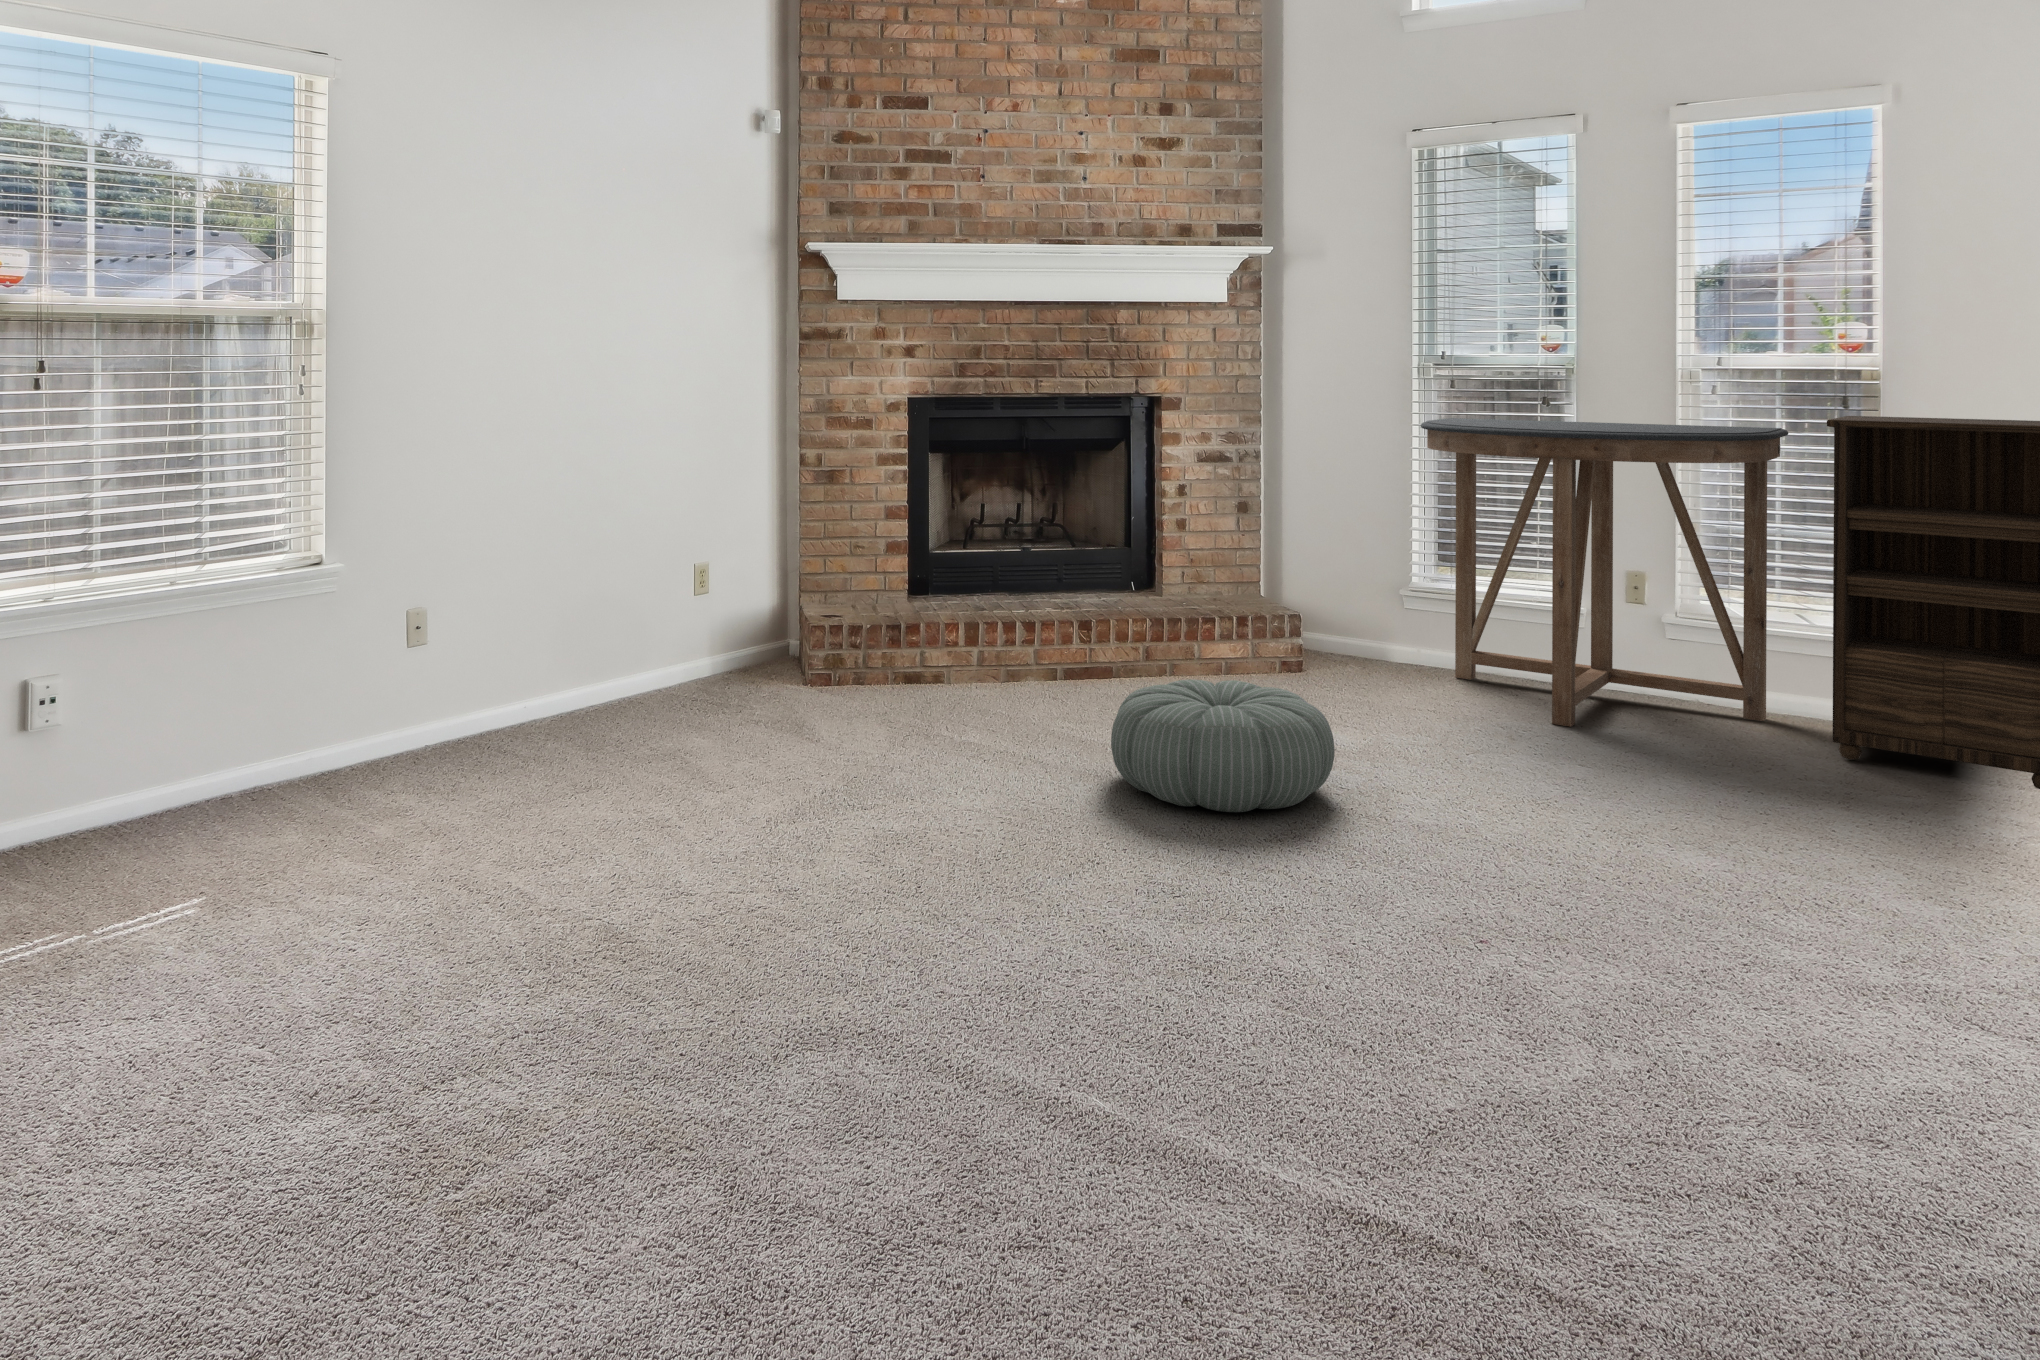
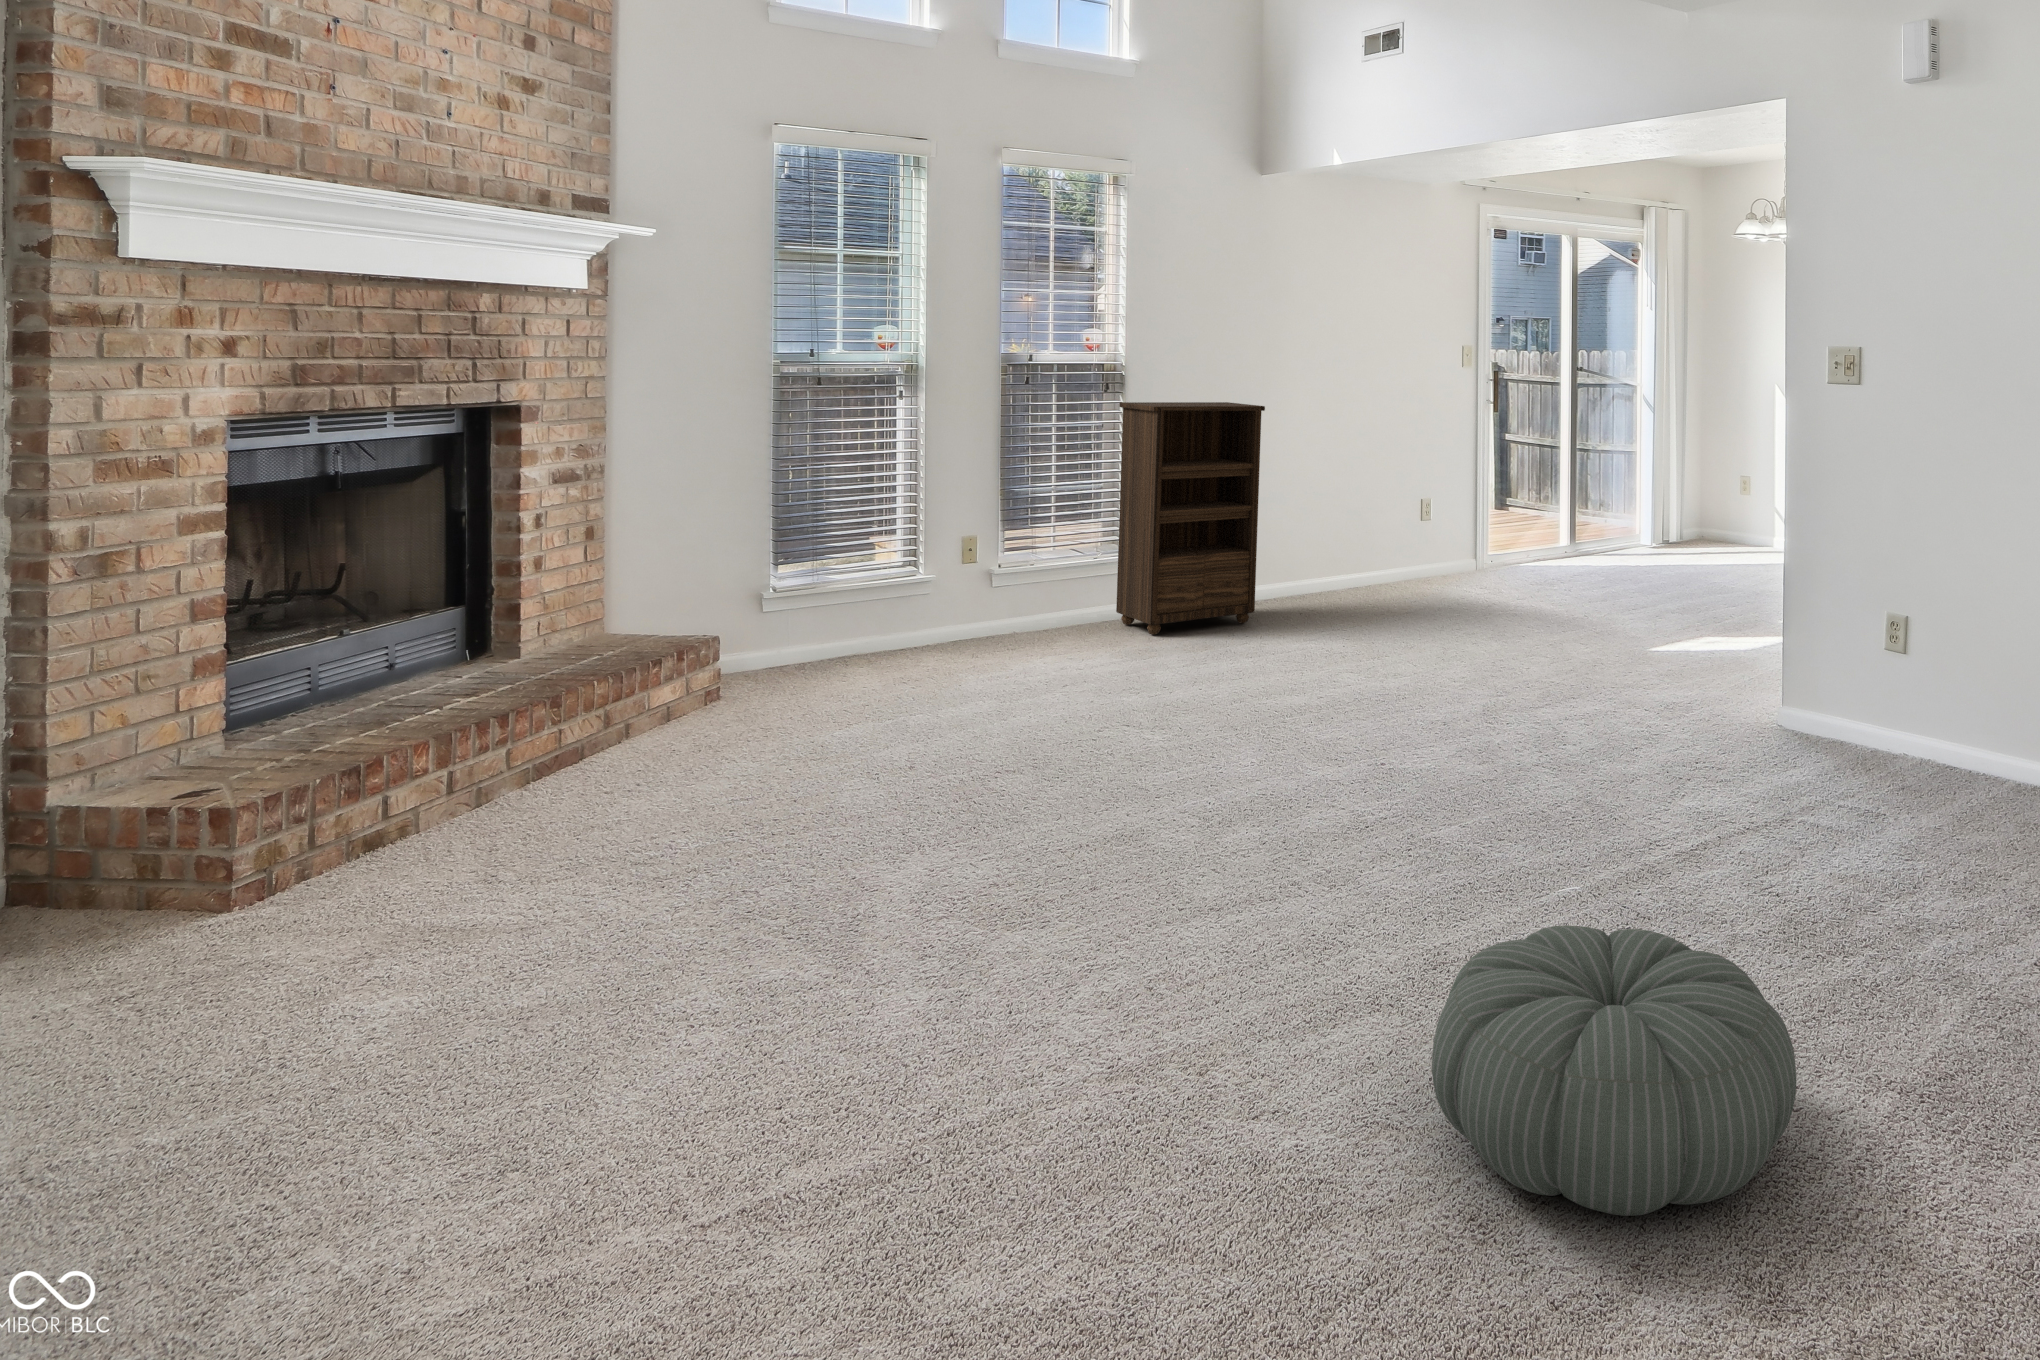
console table: present [1421,418,1788,727] -> none [811,413,1103,666]
pouf: present [1111,679,1335,812] -> present [1432,925,1796,1216]

